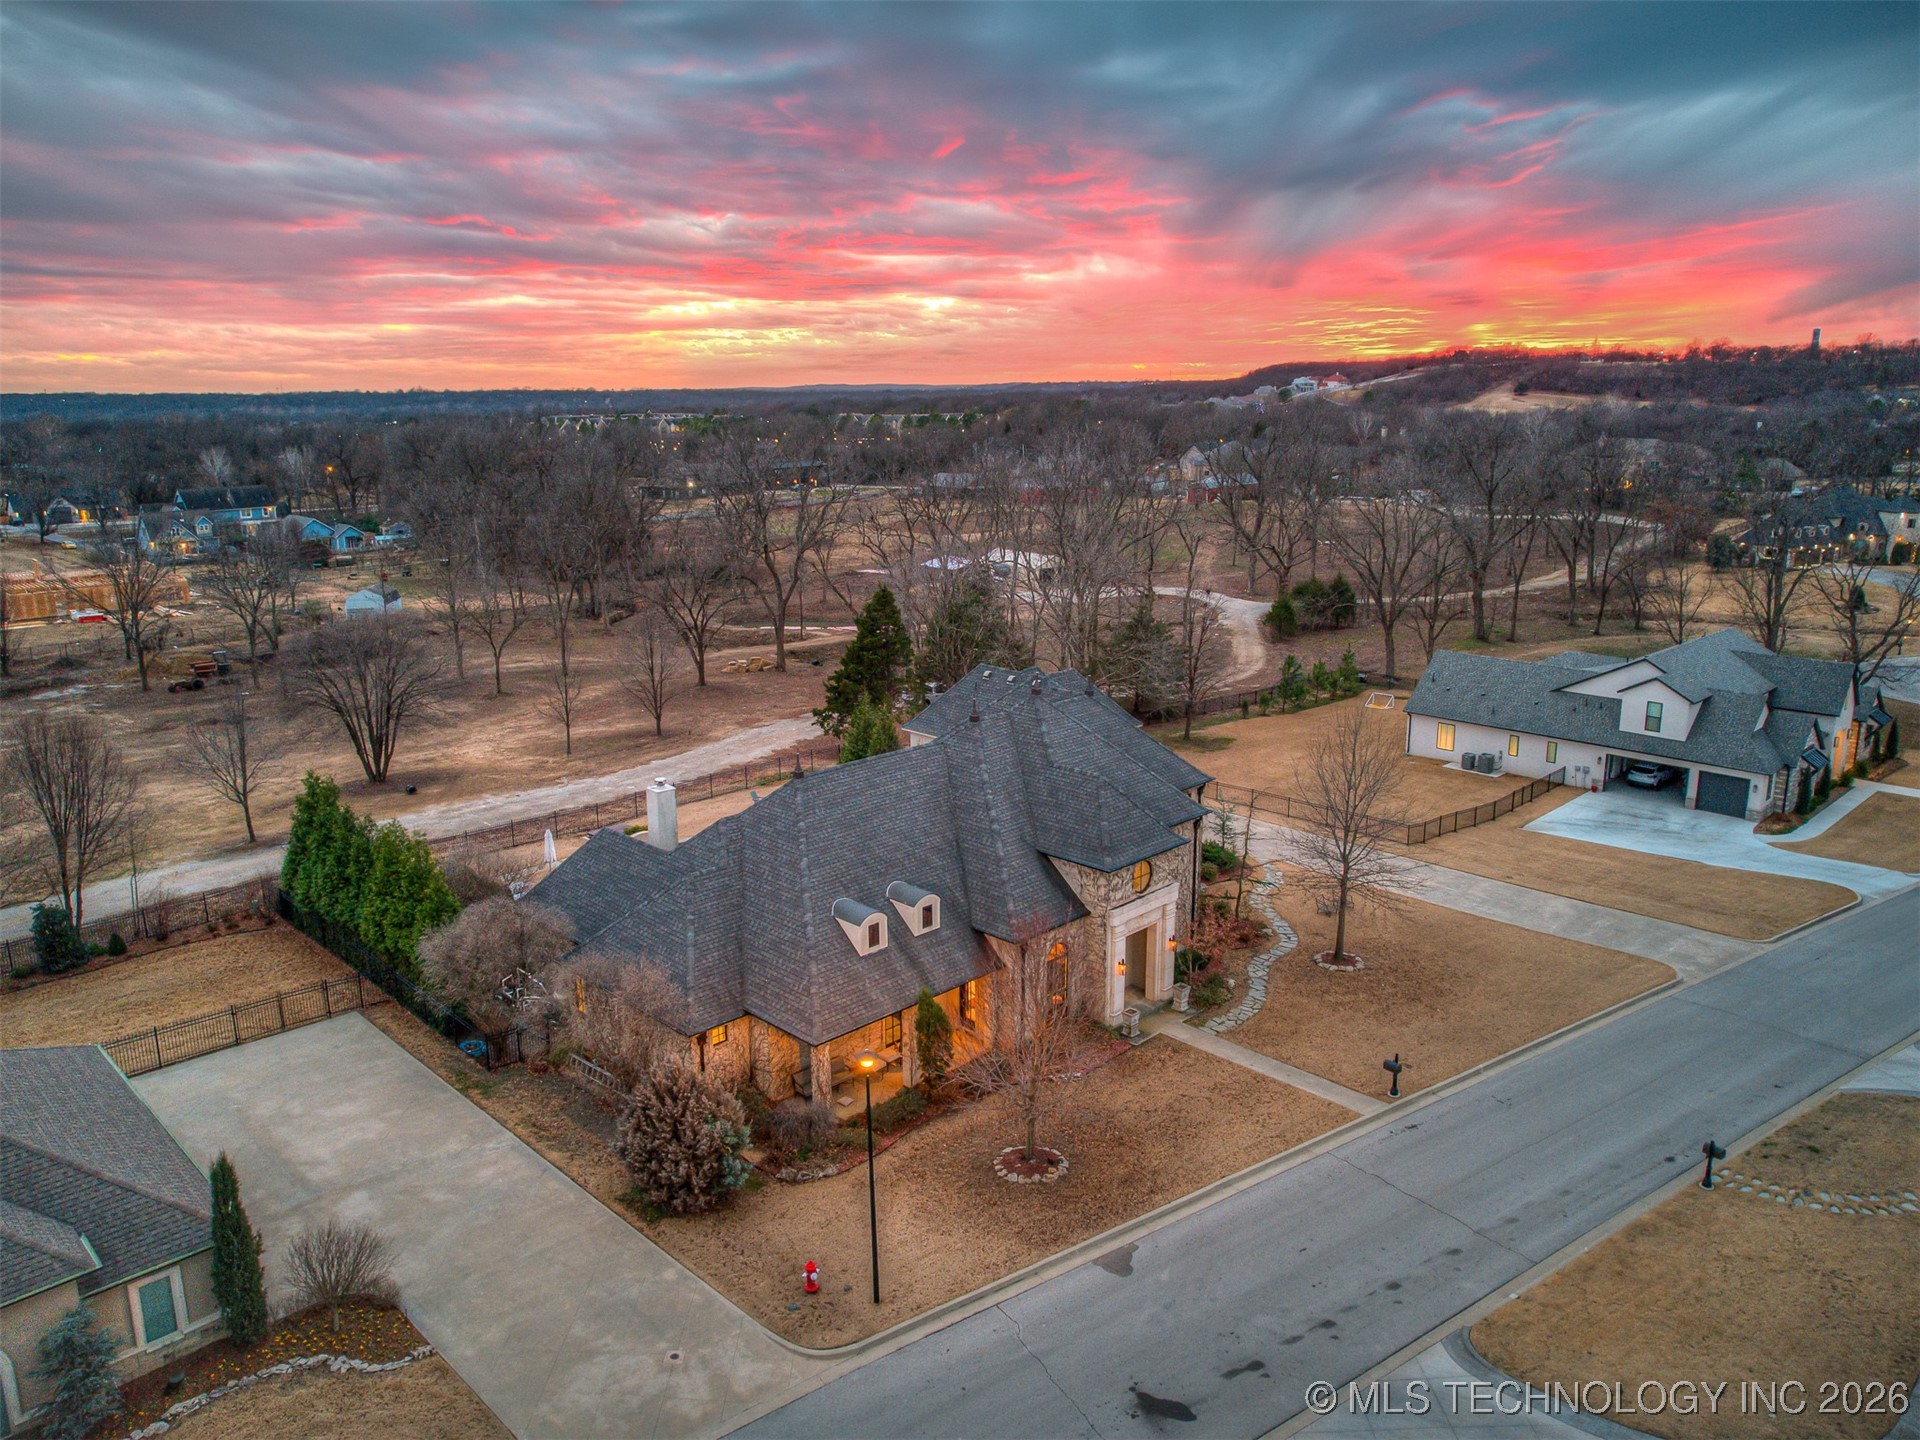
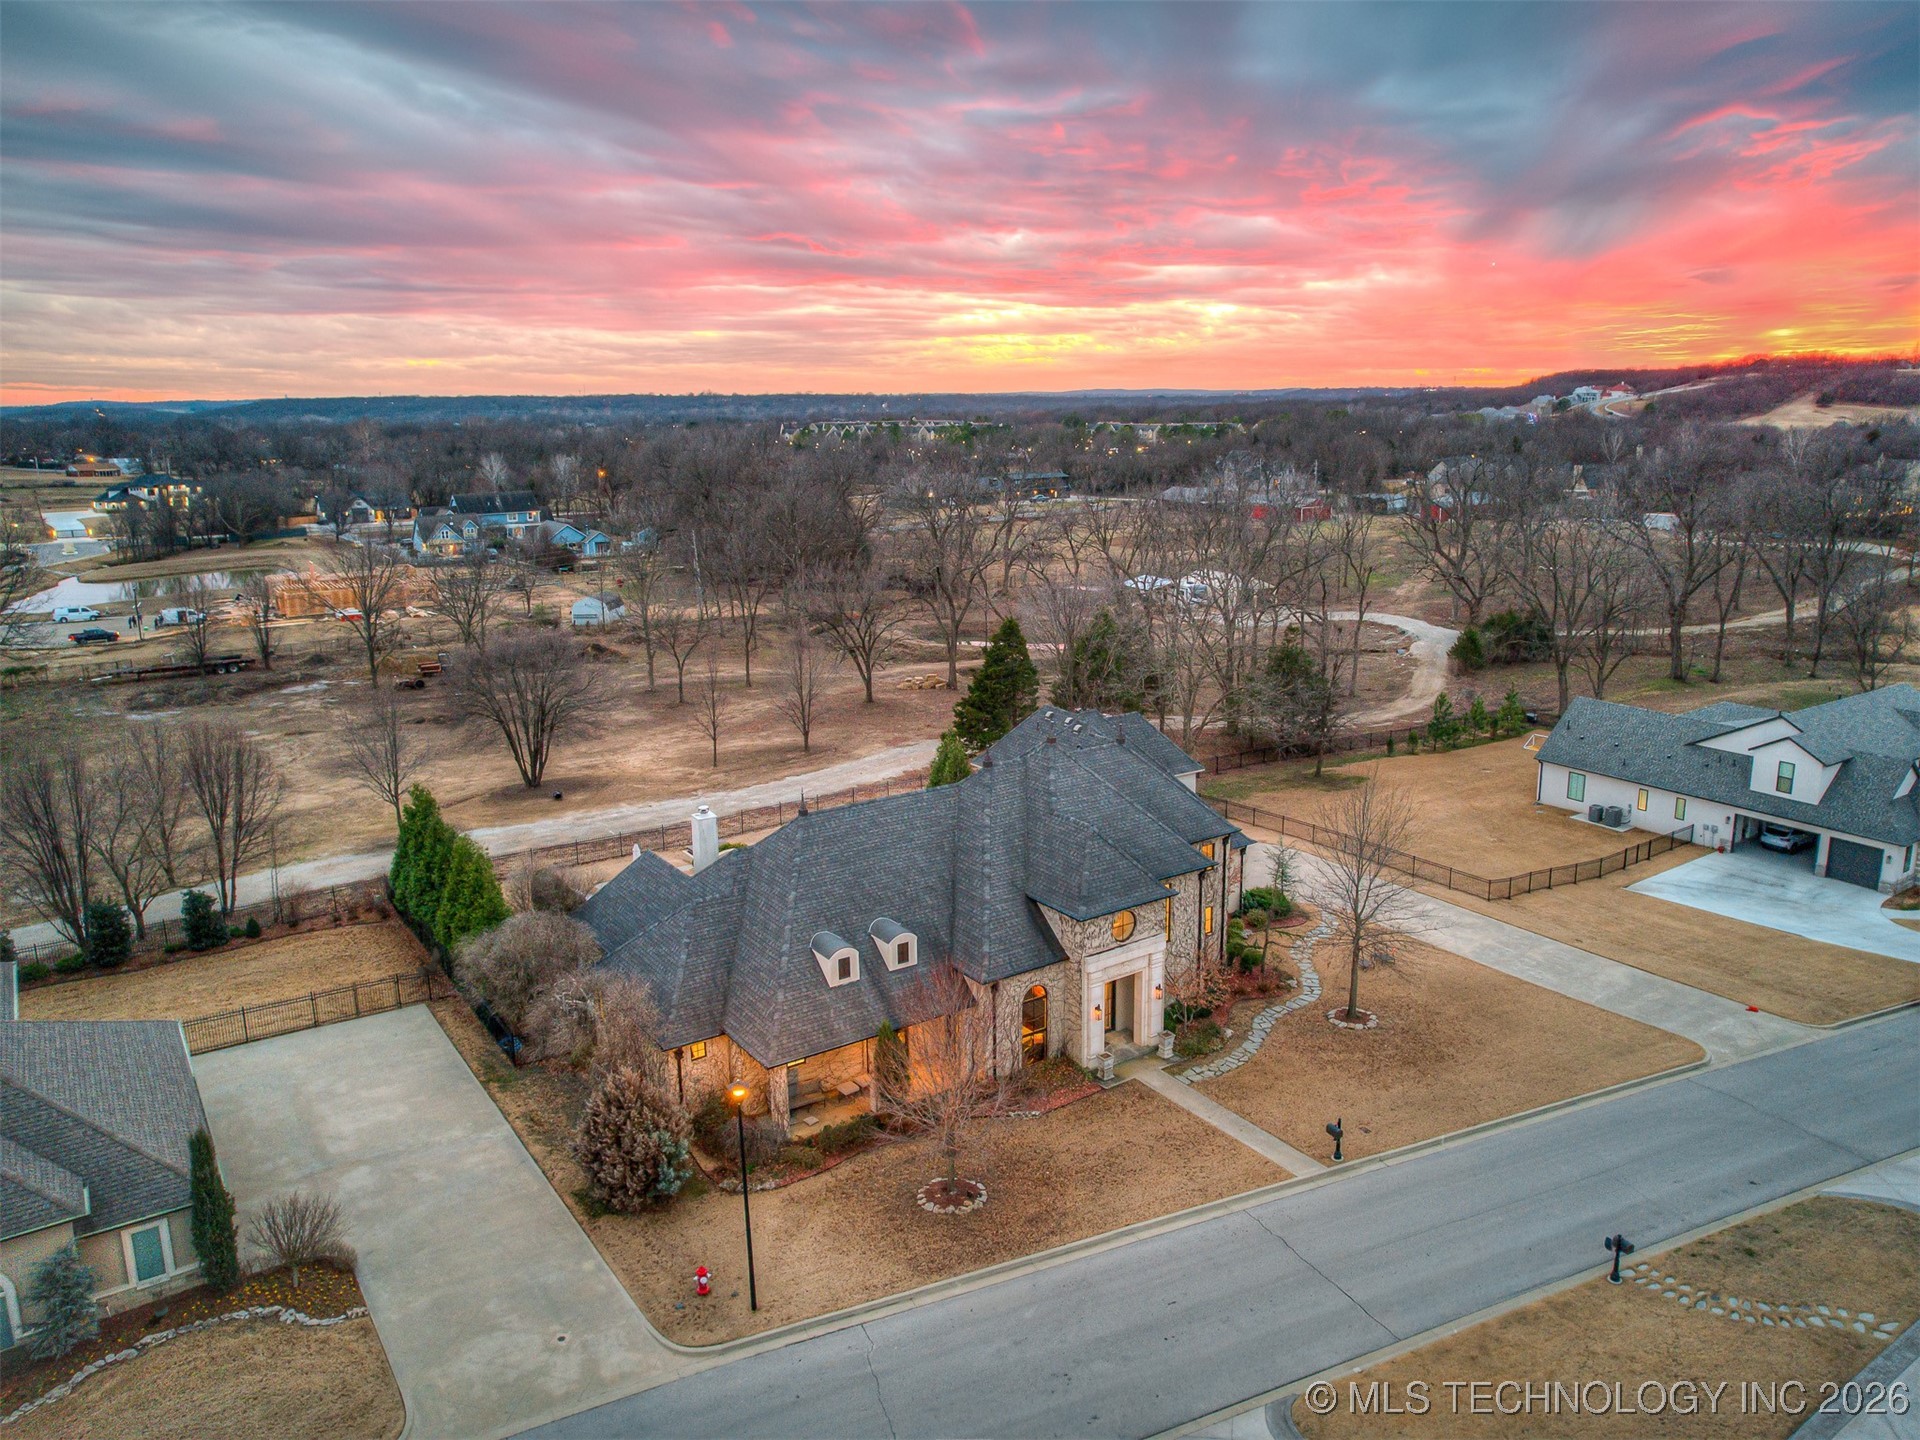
lounge chair: none [334,951,374,995] -> present [416,948,441,978]

